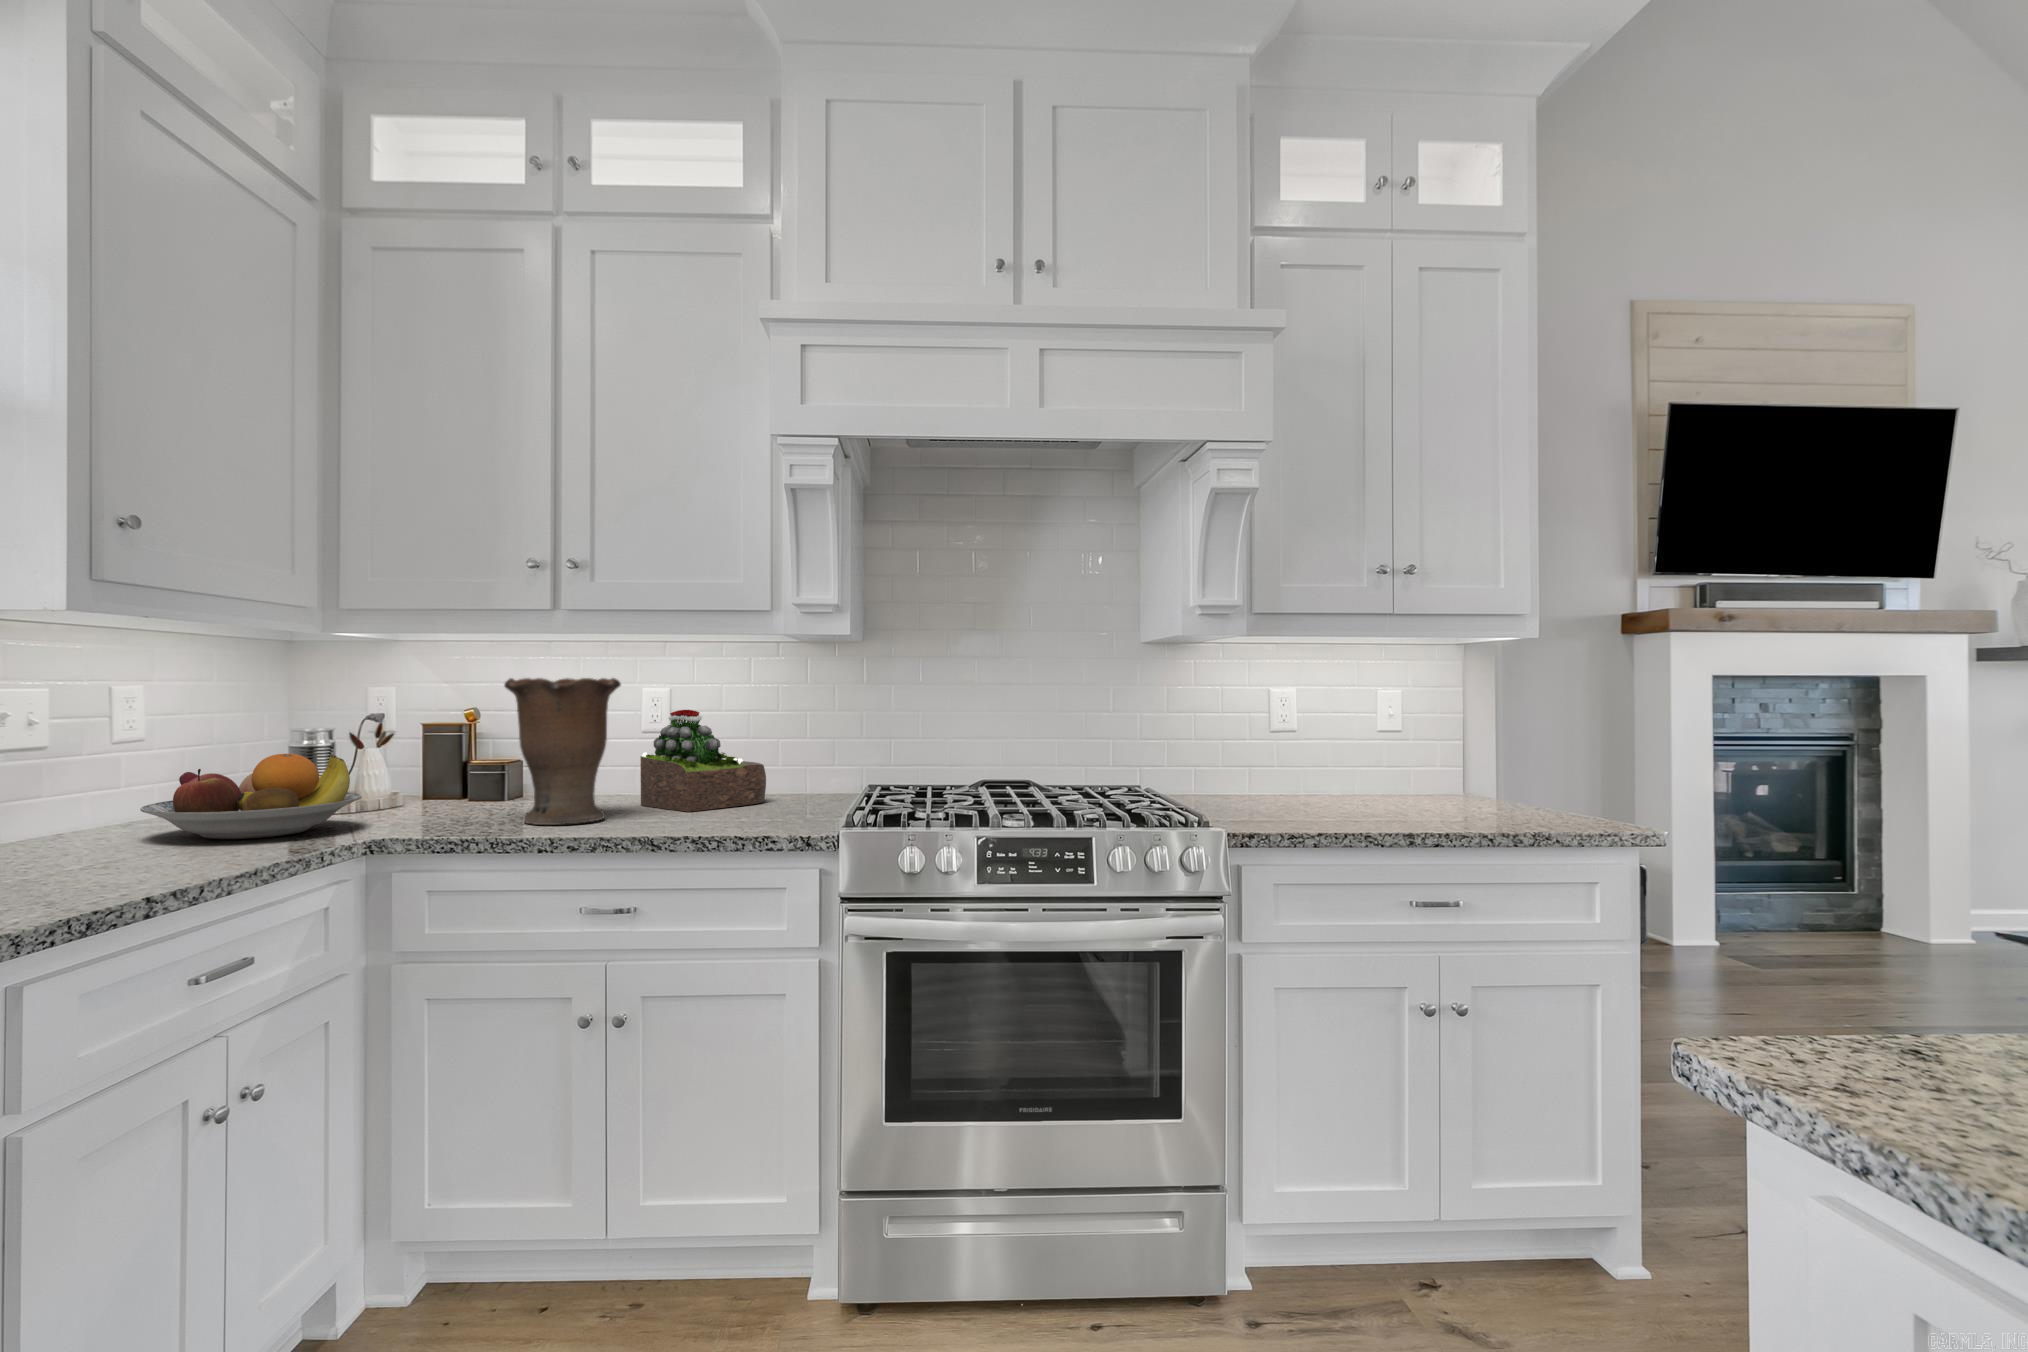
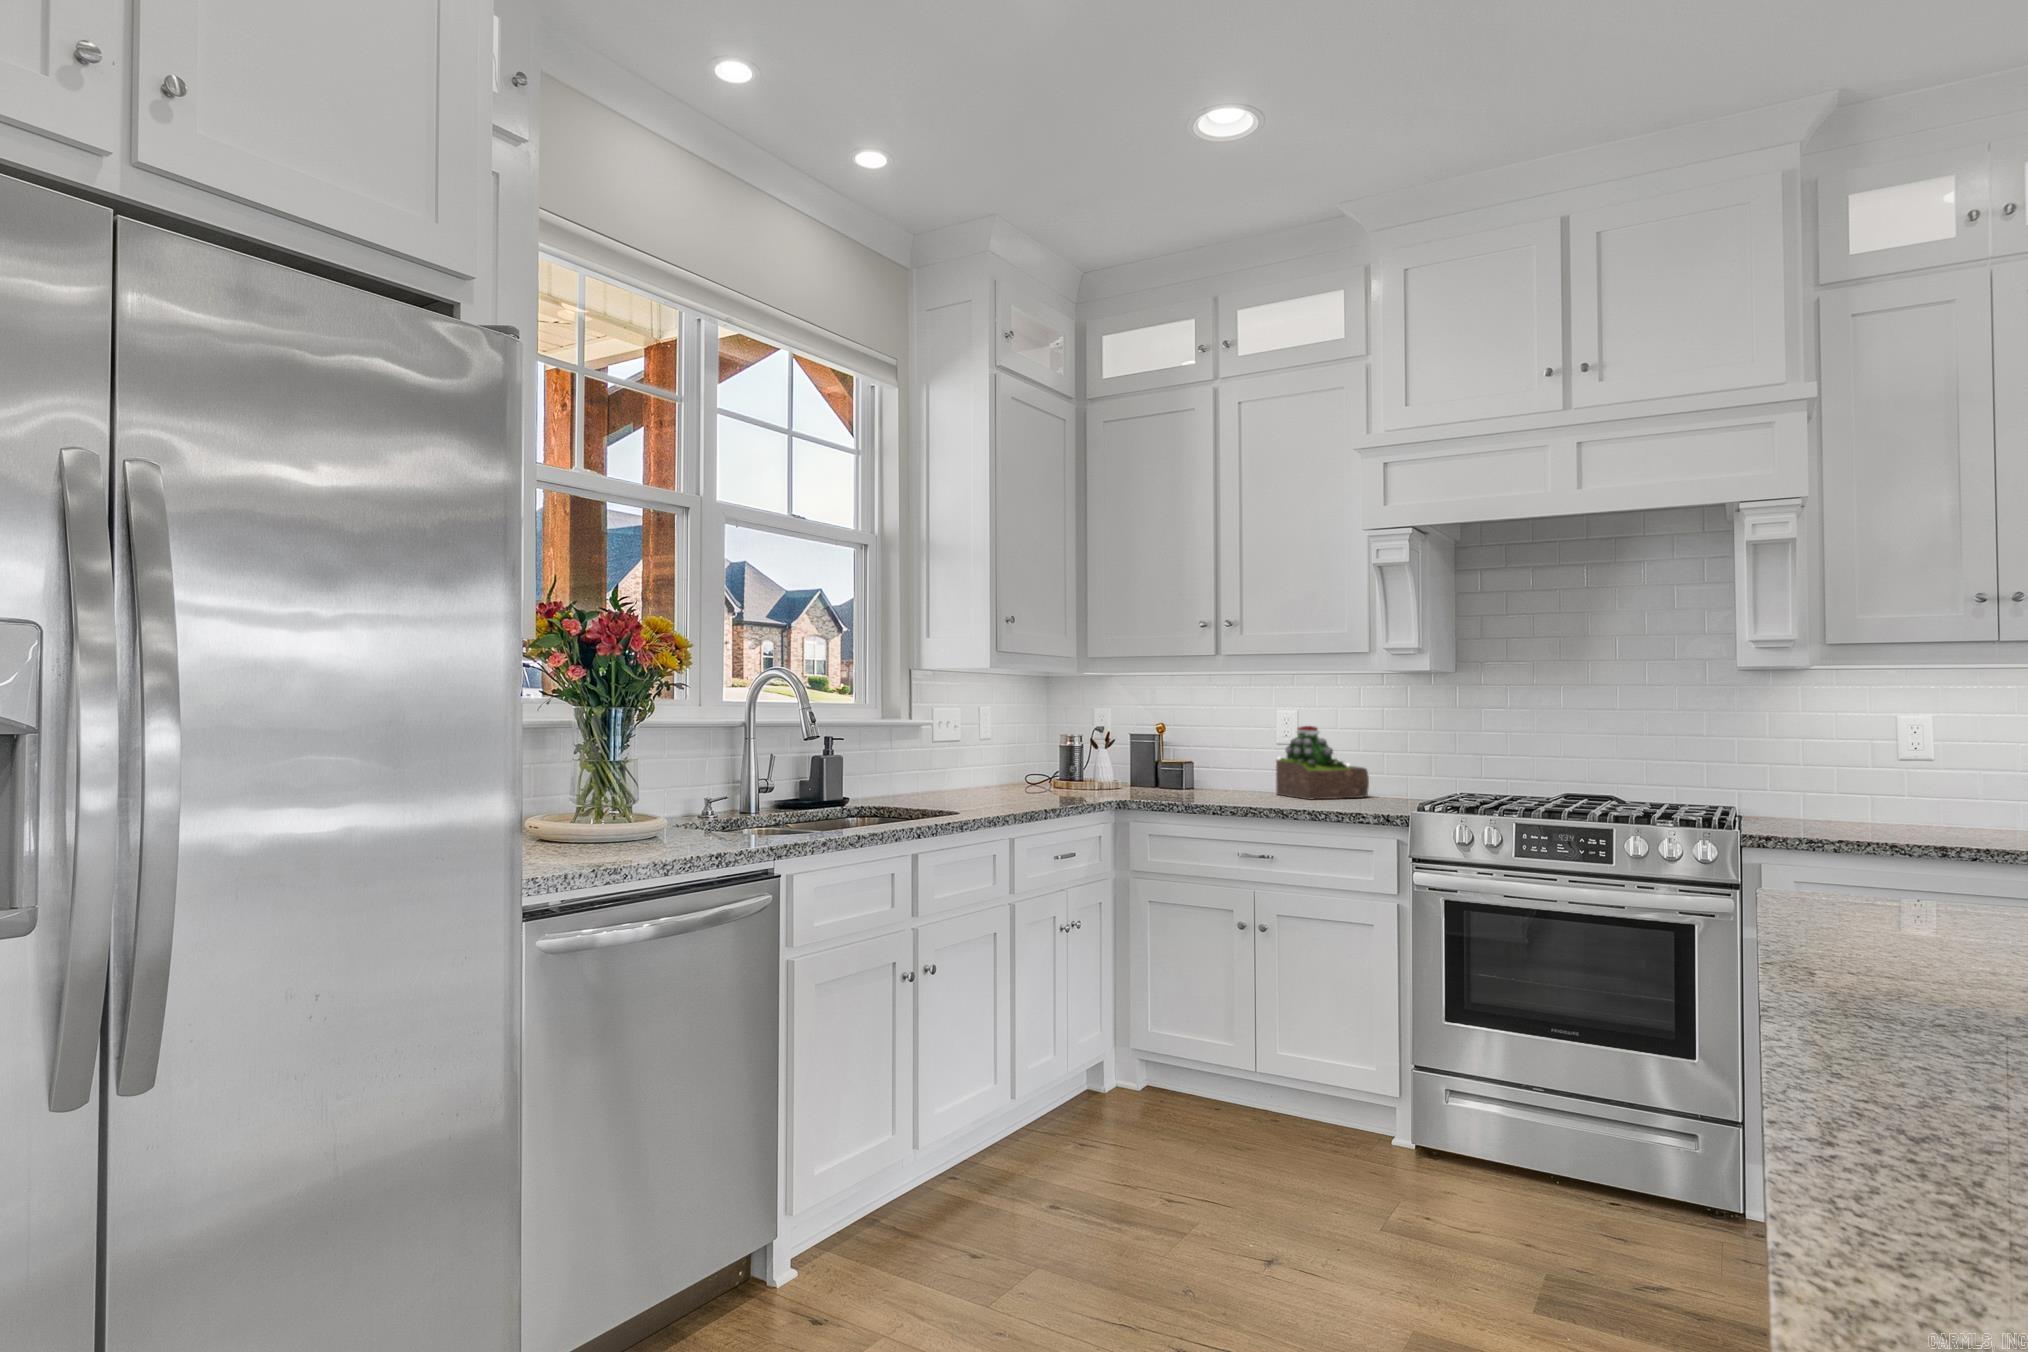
vase: present [504,678,621,825] -> none [1186,702,1262,801]
fruit bowl: present [140,754,362,839] -> none [993,748,1104,797]

